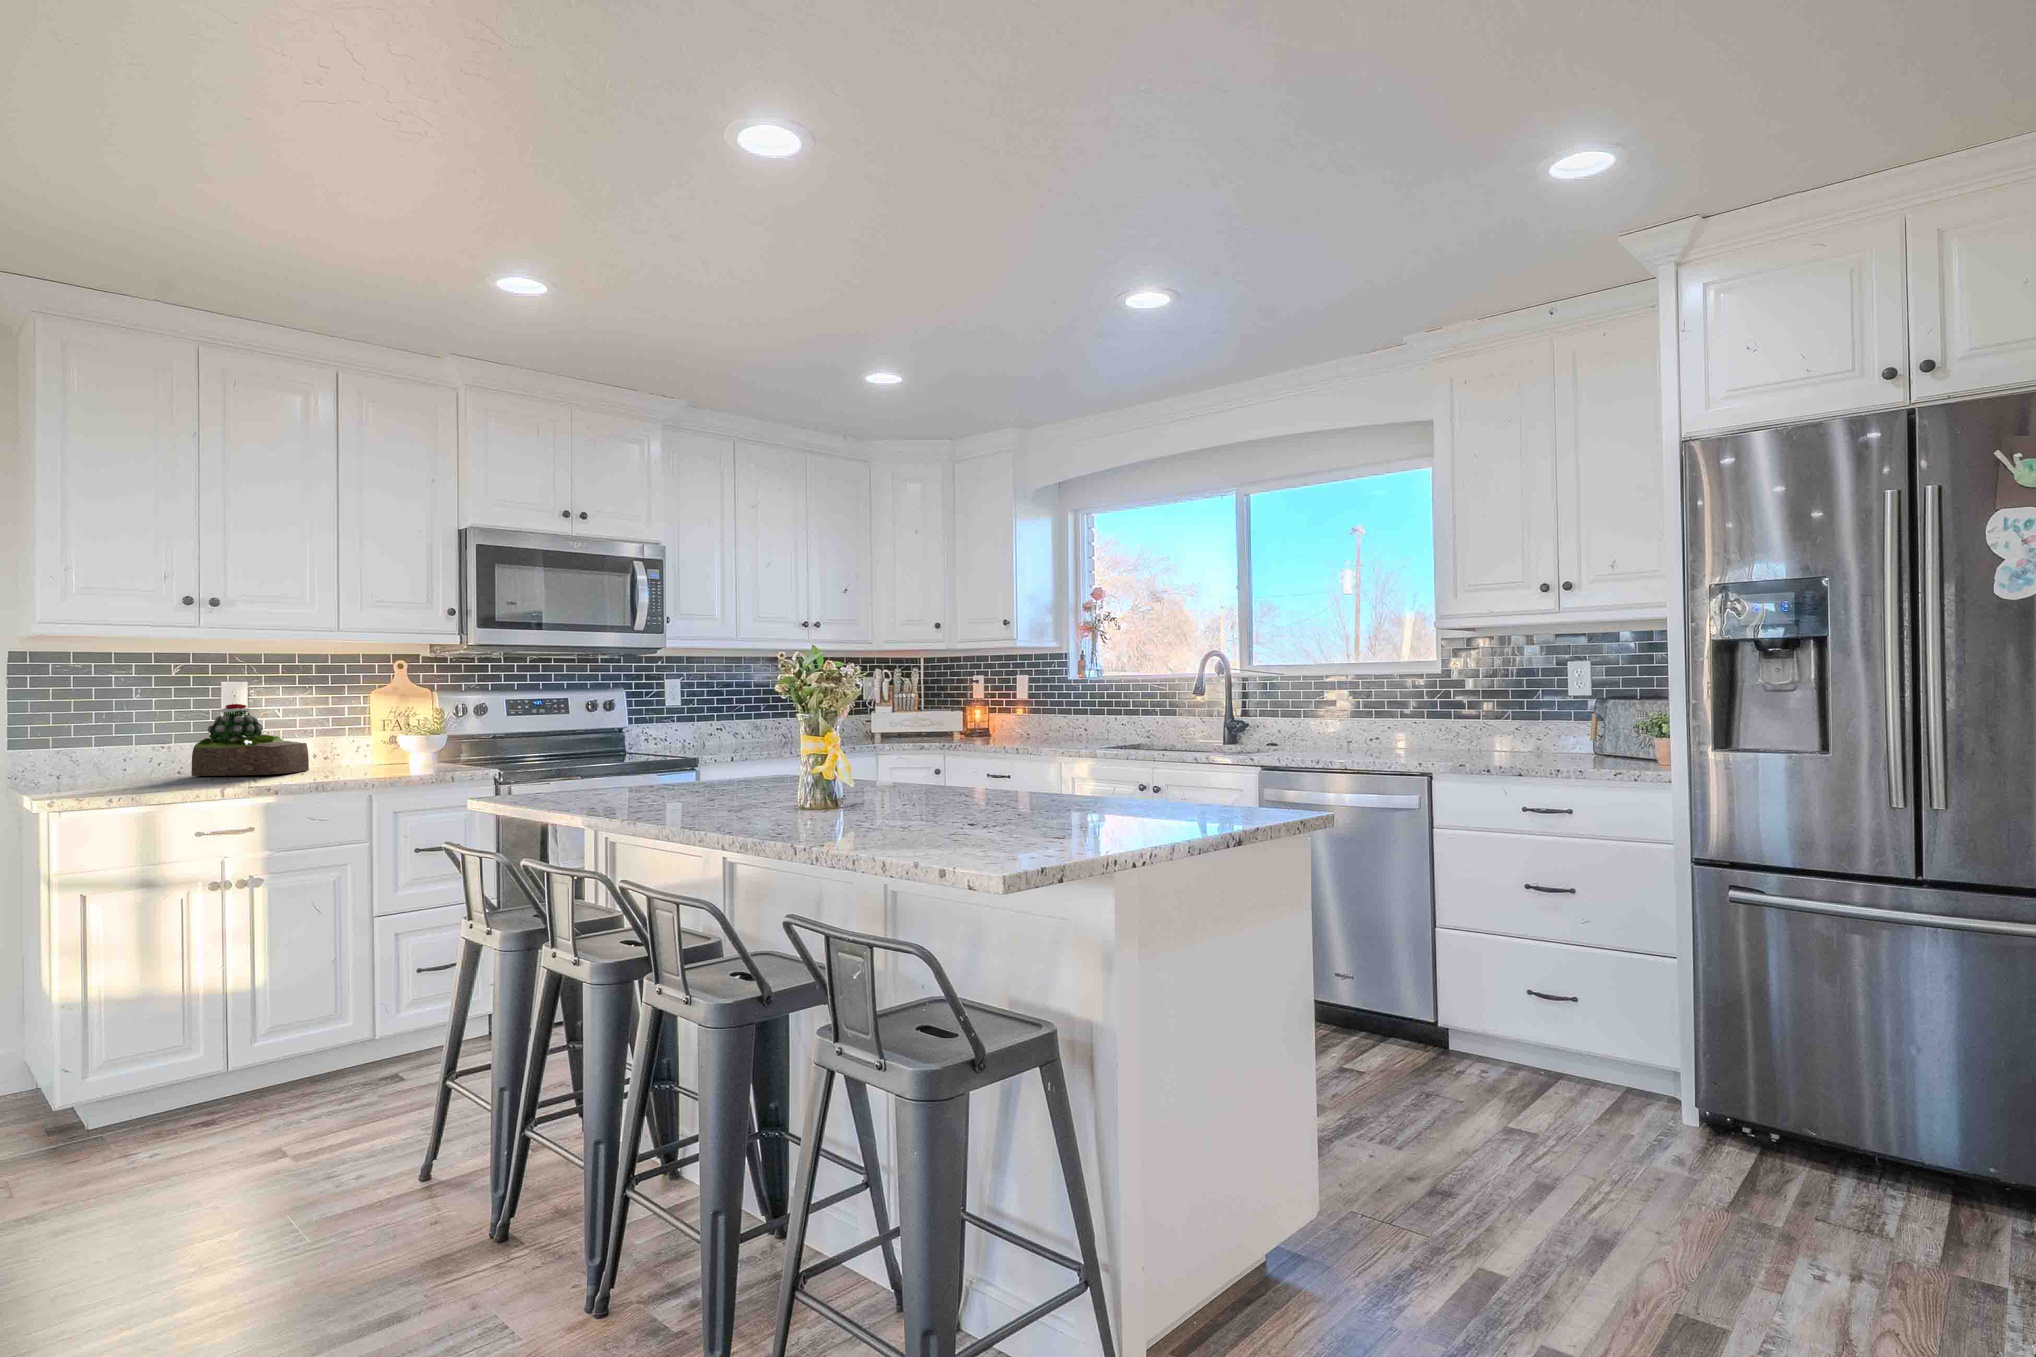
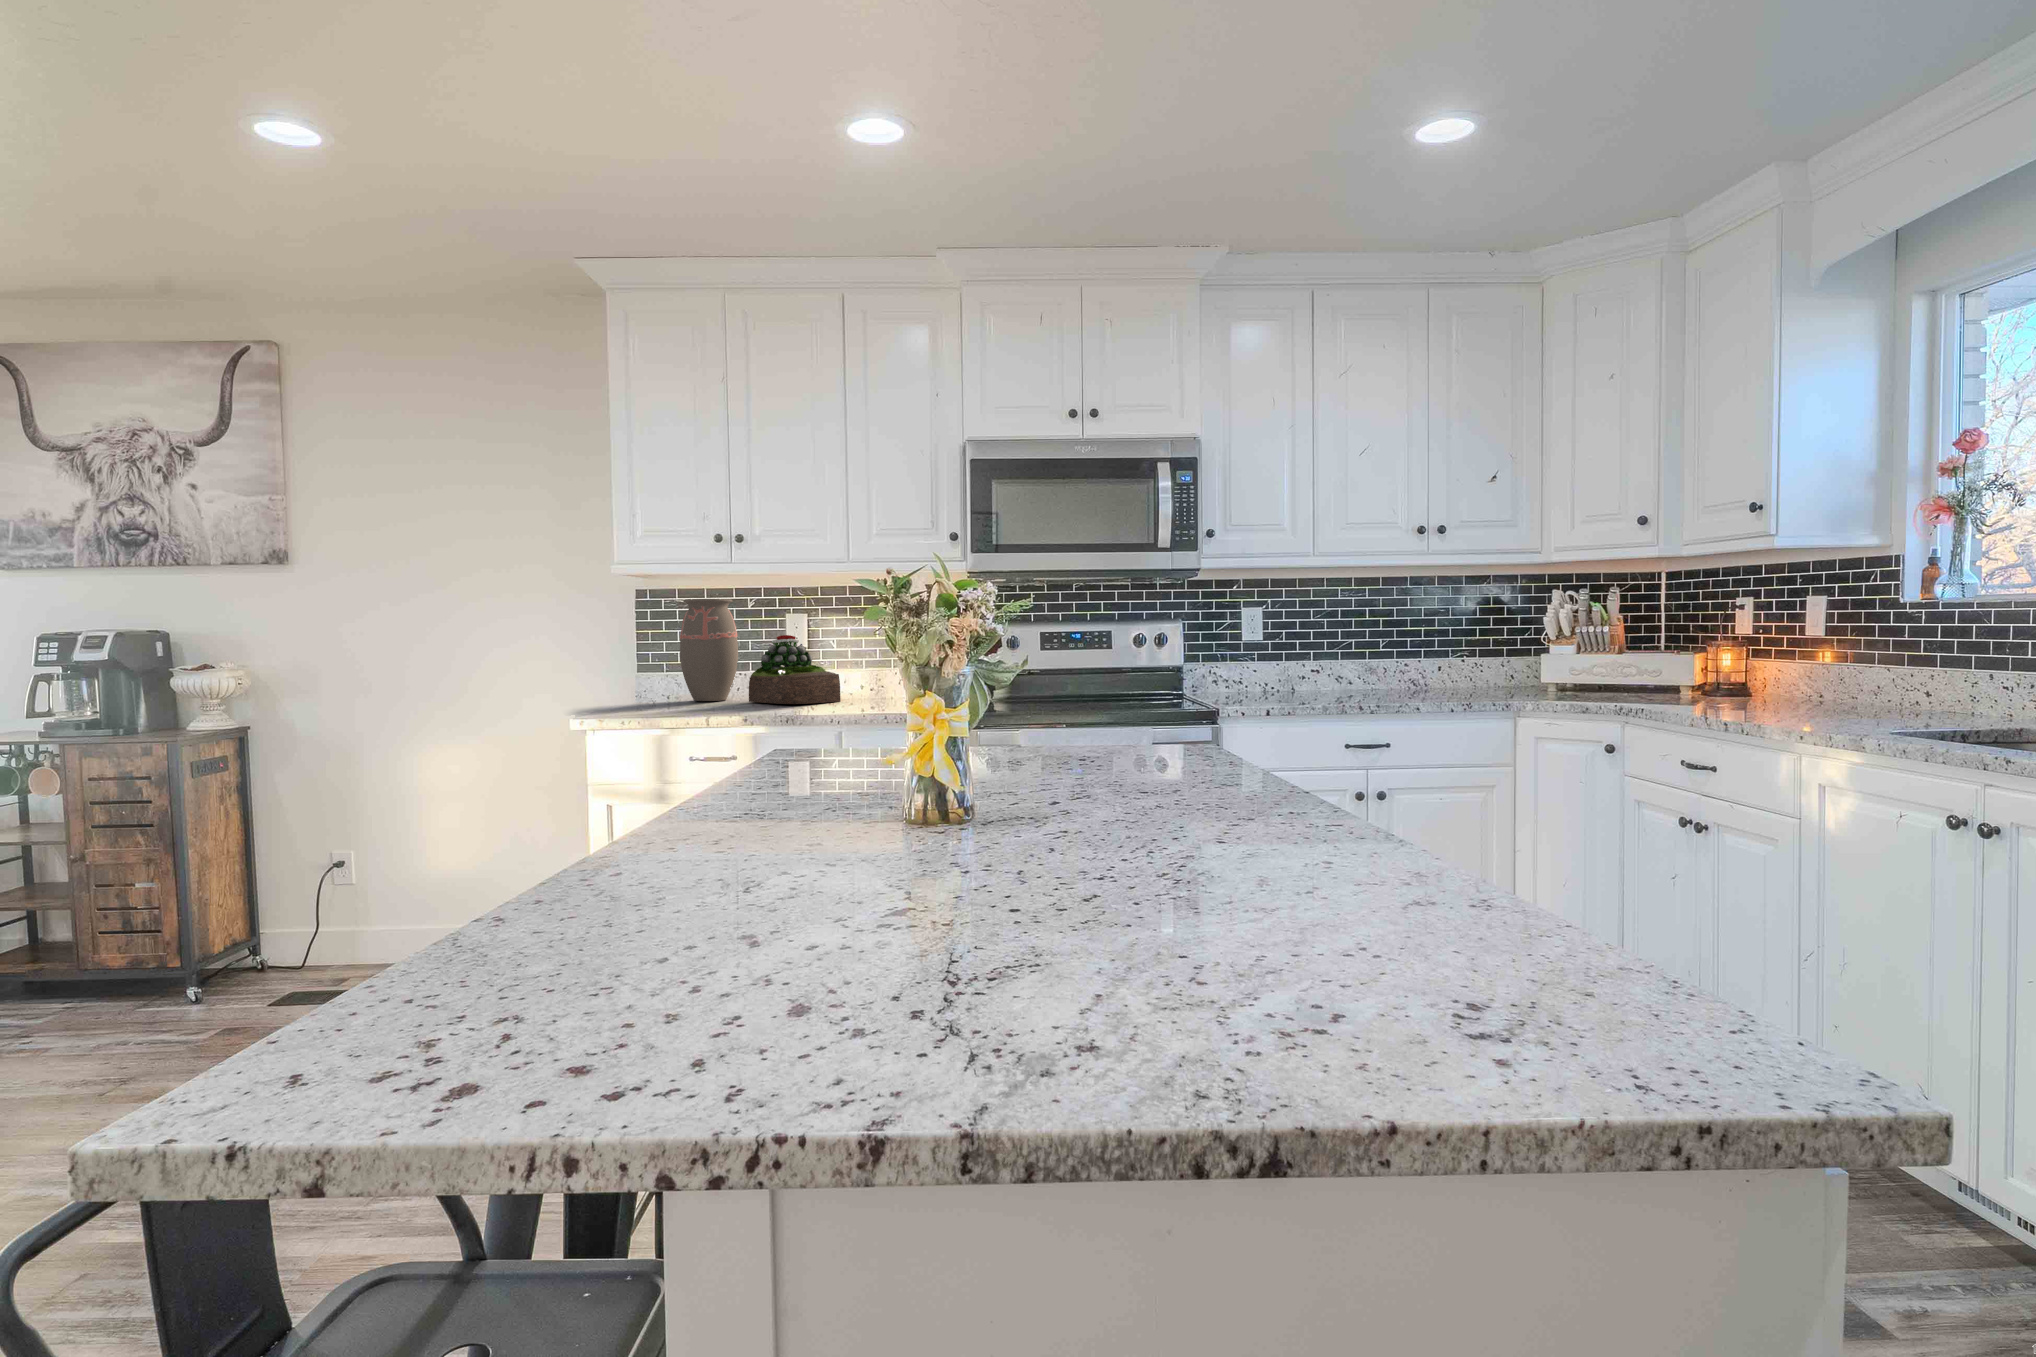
decorative vase: none [83,665,162,779] -> present [680,599,738,701]

